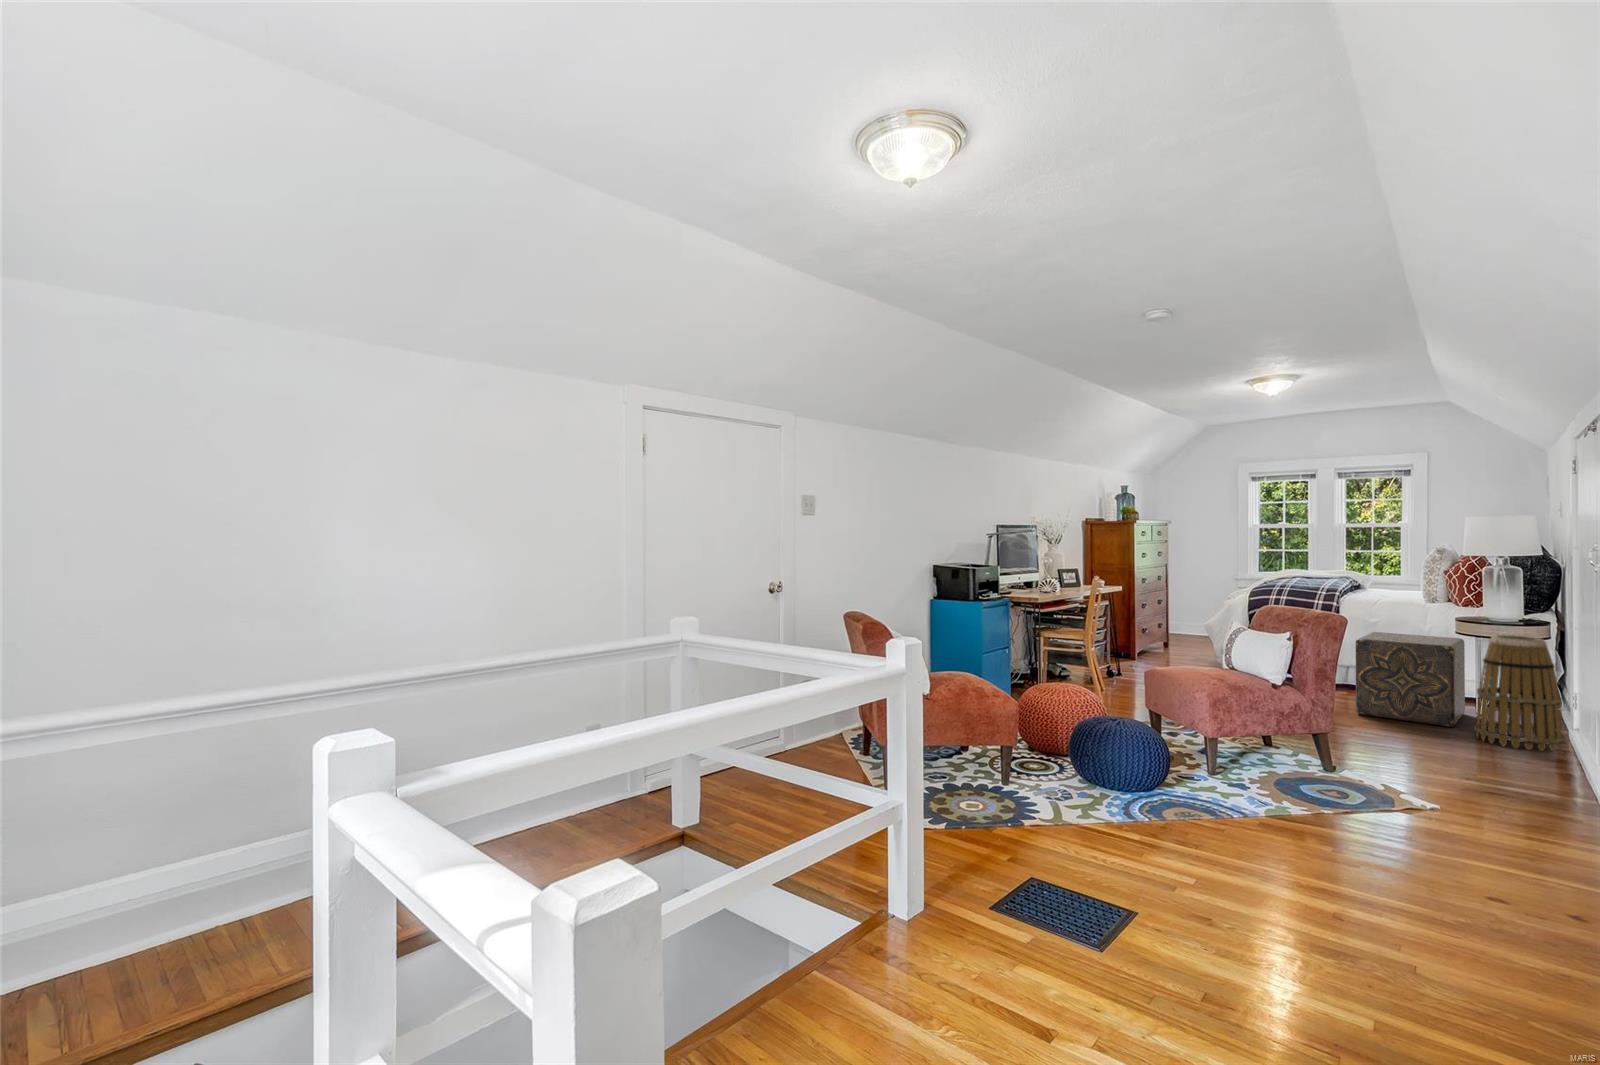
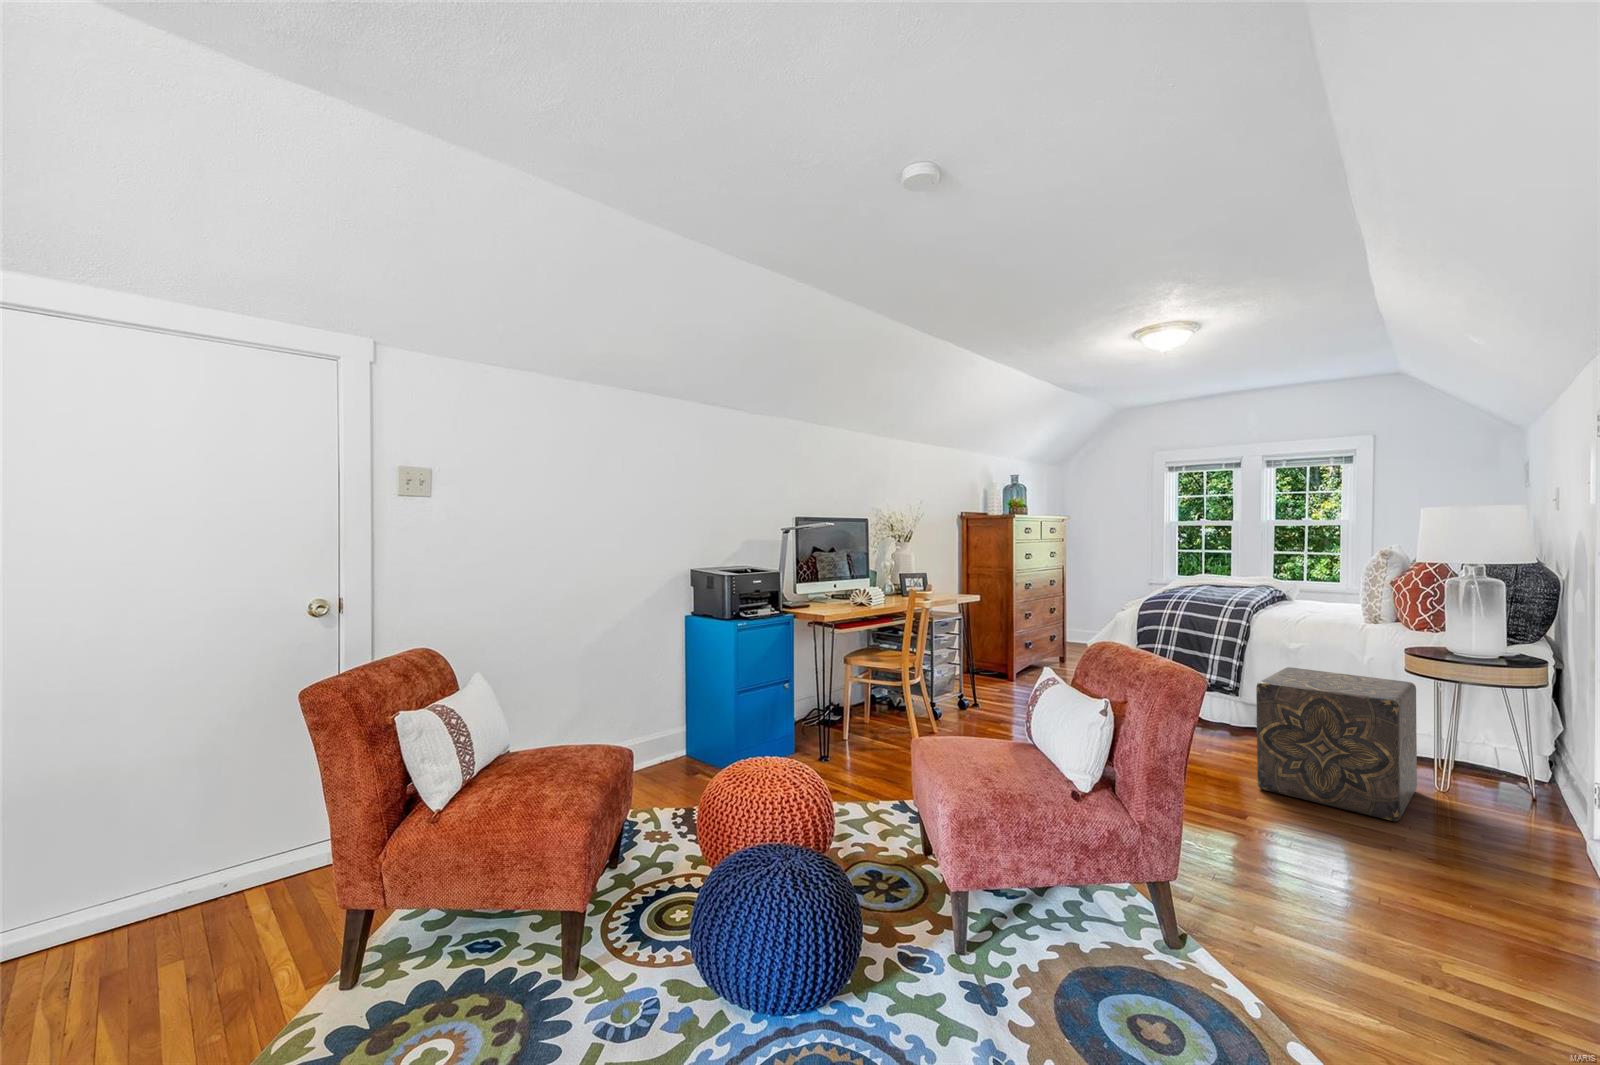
basket: present [1474,635,1565,751] -> none [1430,690,1581,889]

